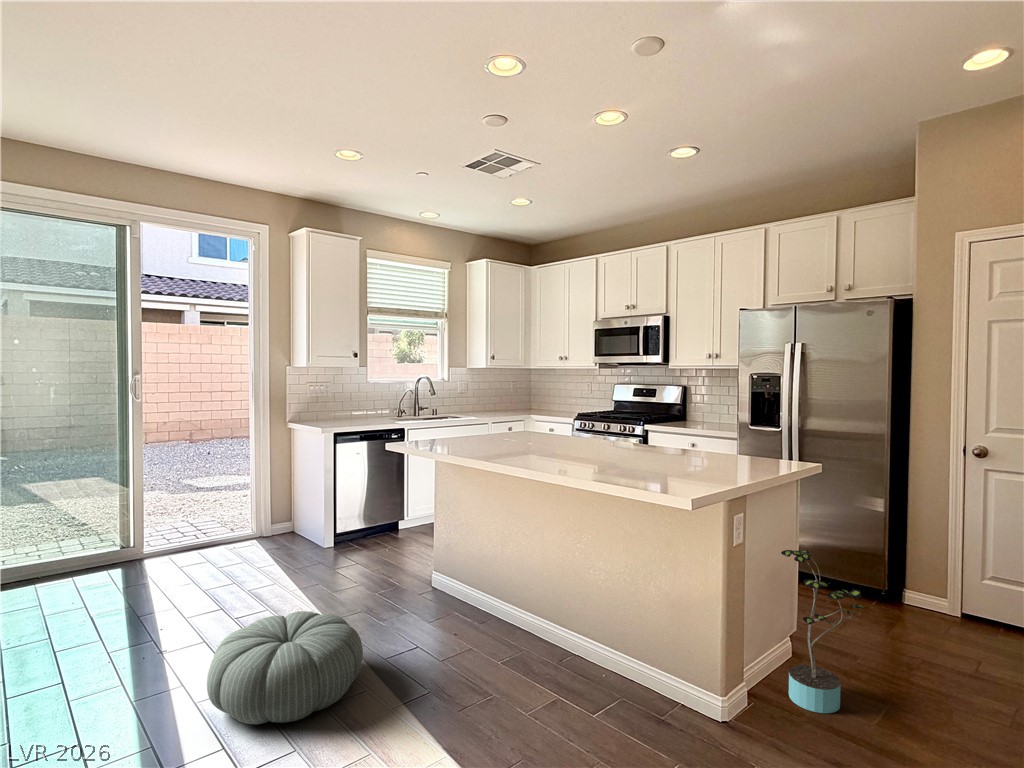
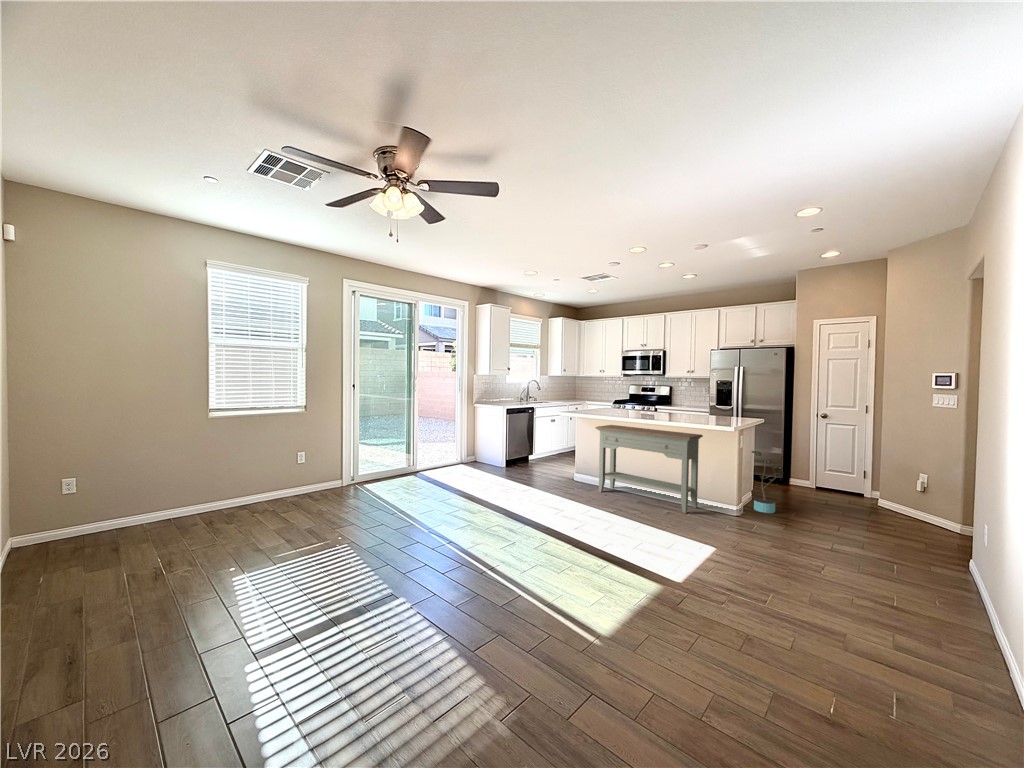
console table: none [445,474,657,711] -> present [595,425,703,513]
pouf: present [207,611,363,724] -> none [524,480,584,517]

